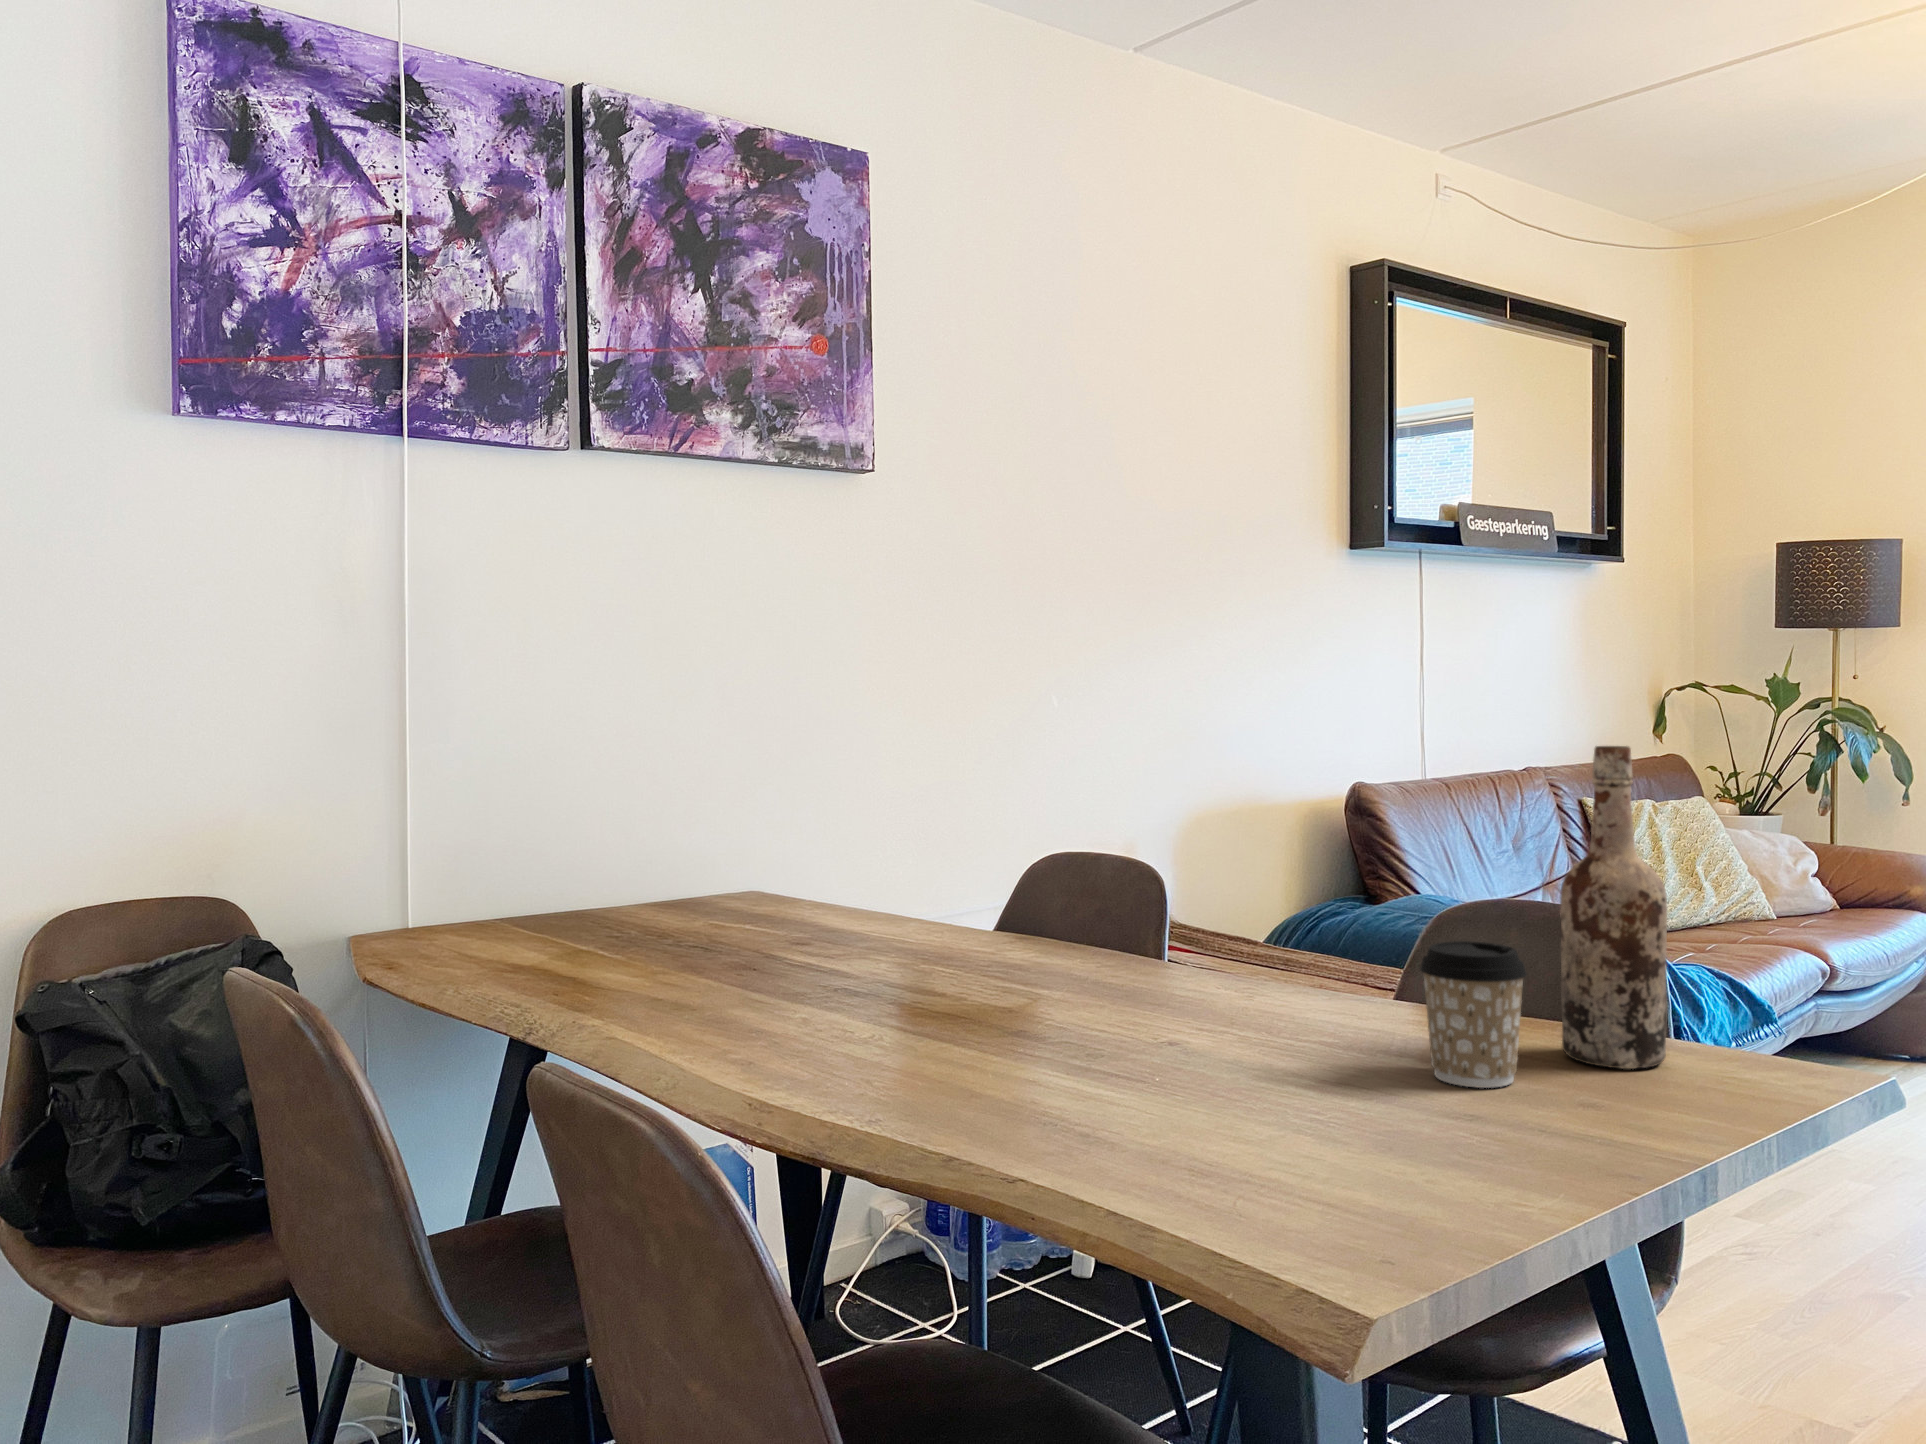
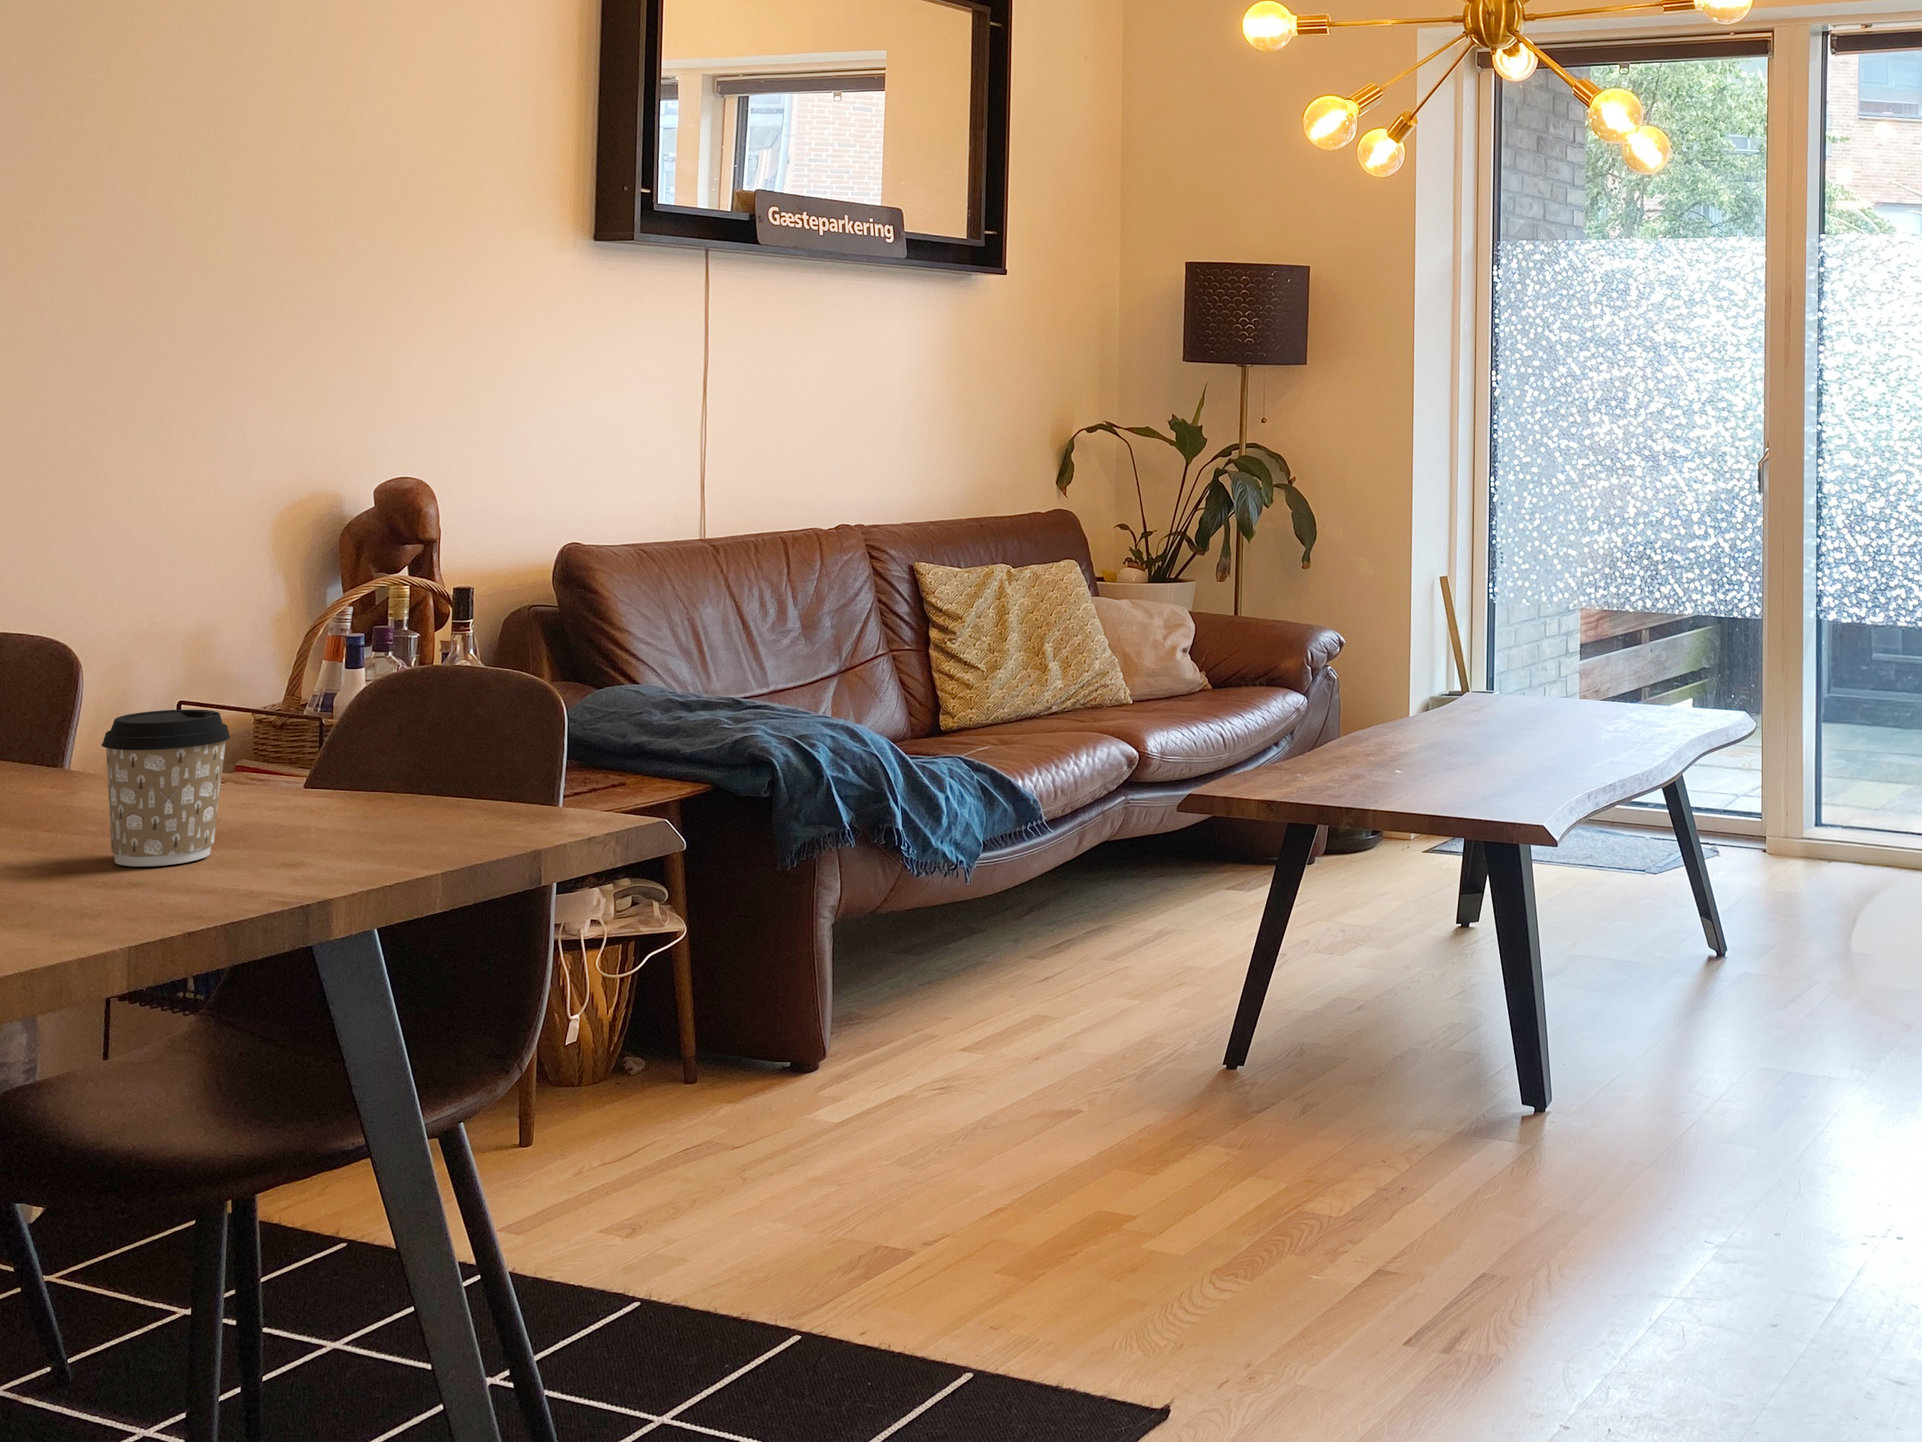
wine bottle: present [1560,746,1667,1069] -> none [316,496,436,837]

